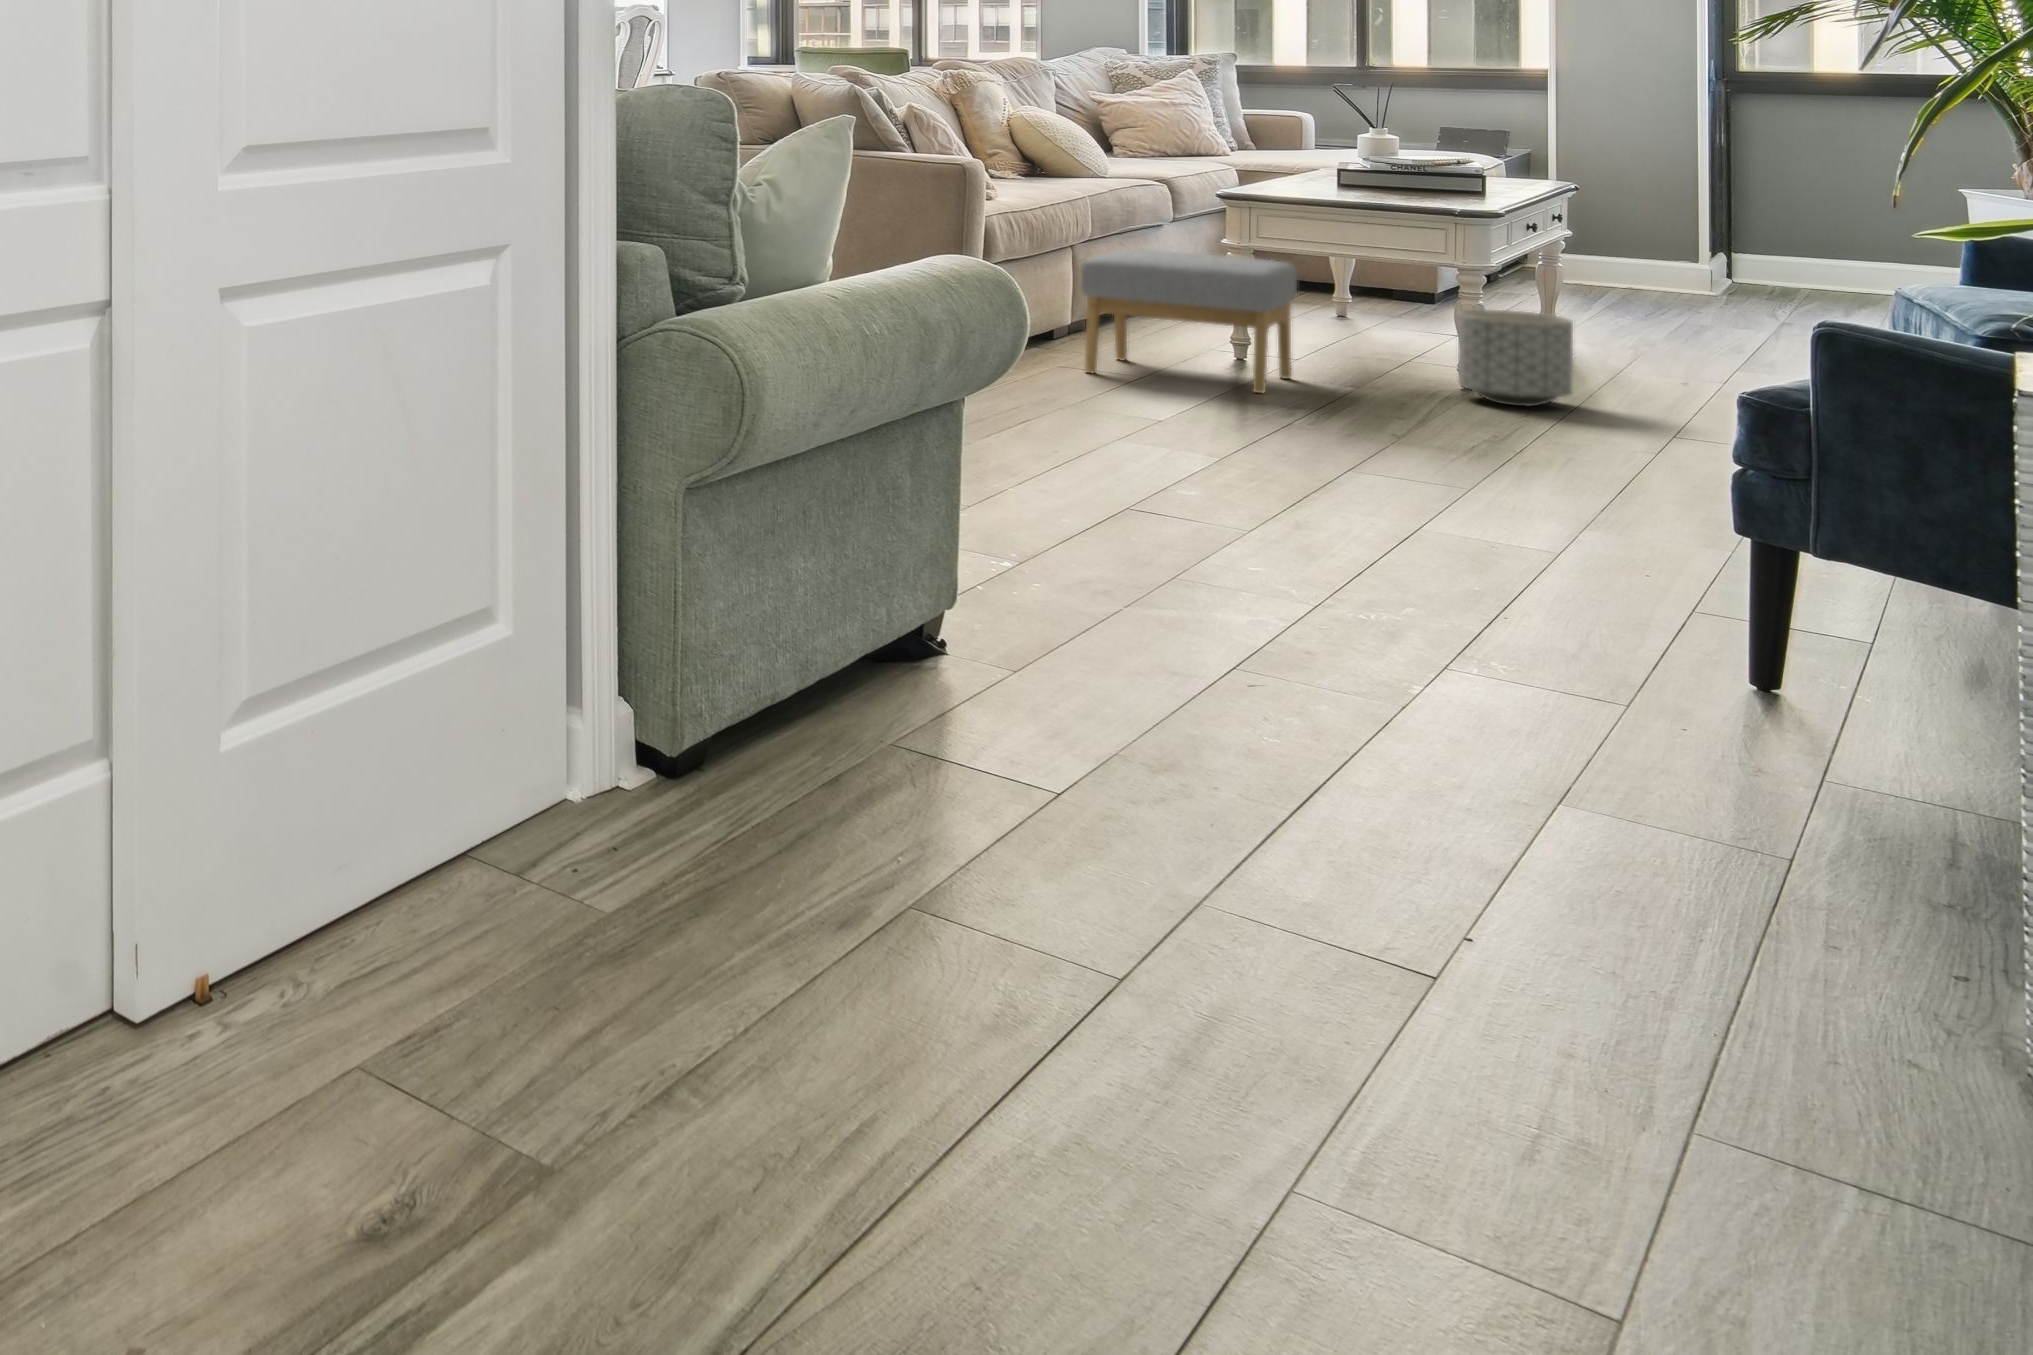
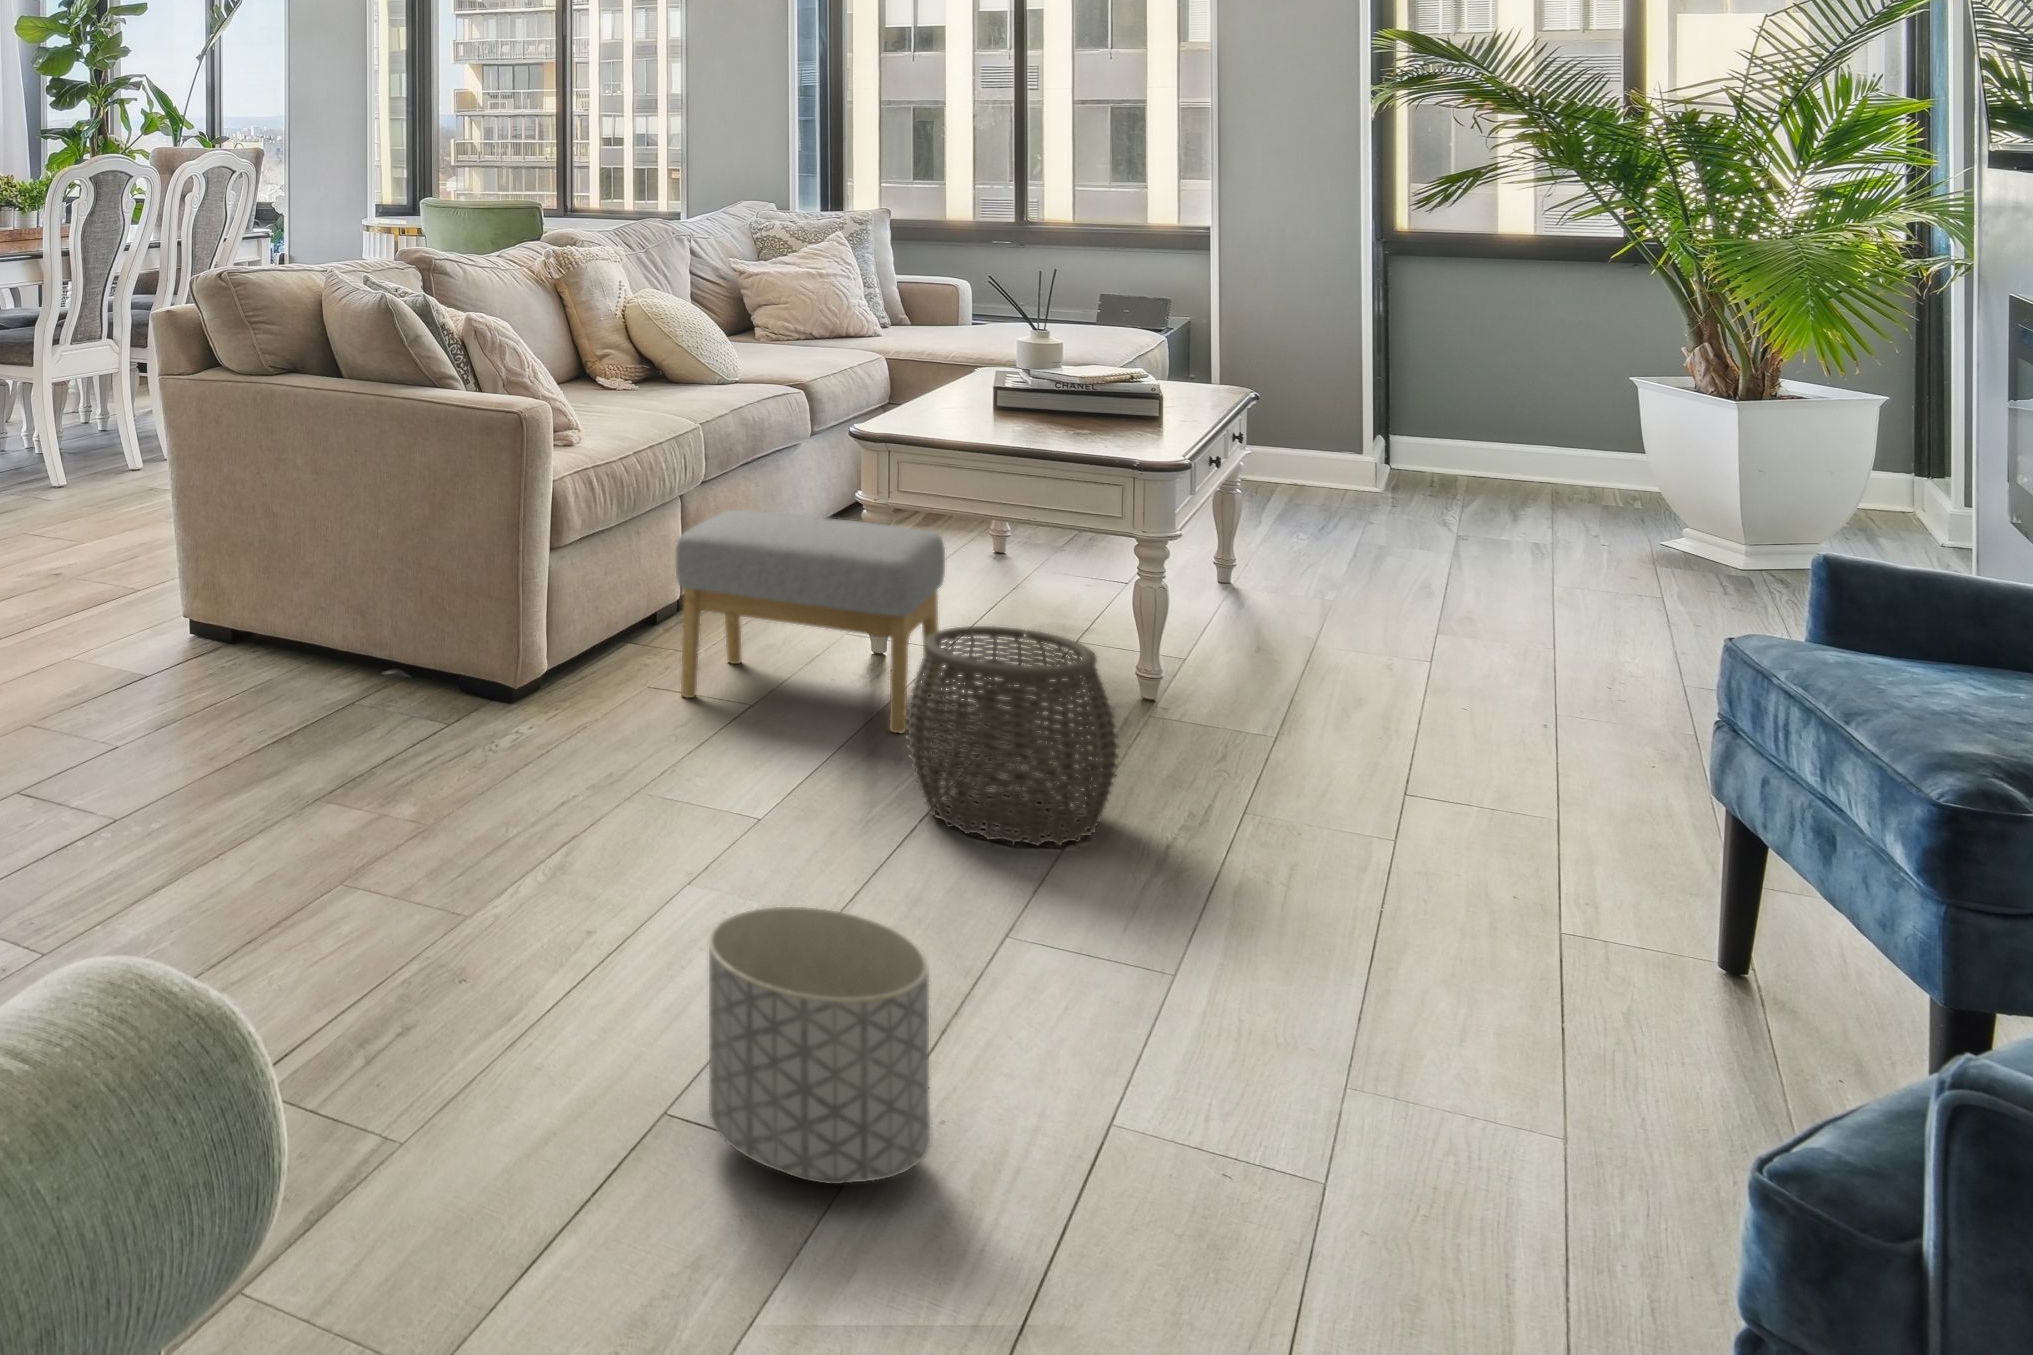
woven basket: none [1270,306,1436,440] -> present [905,626,1118,845]
planter: present [1458,310,1573,406] -> present [709,907,930,1184]

